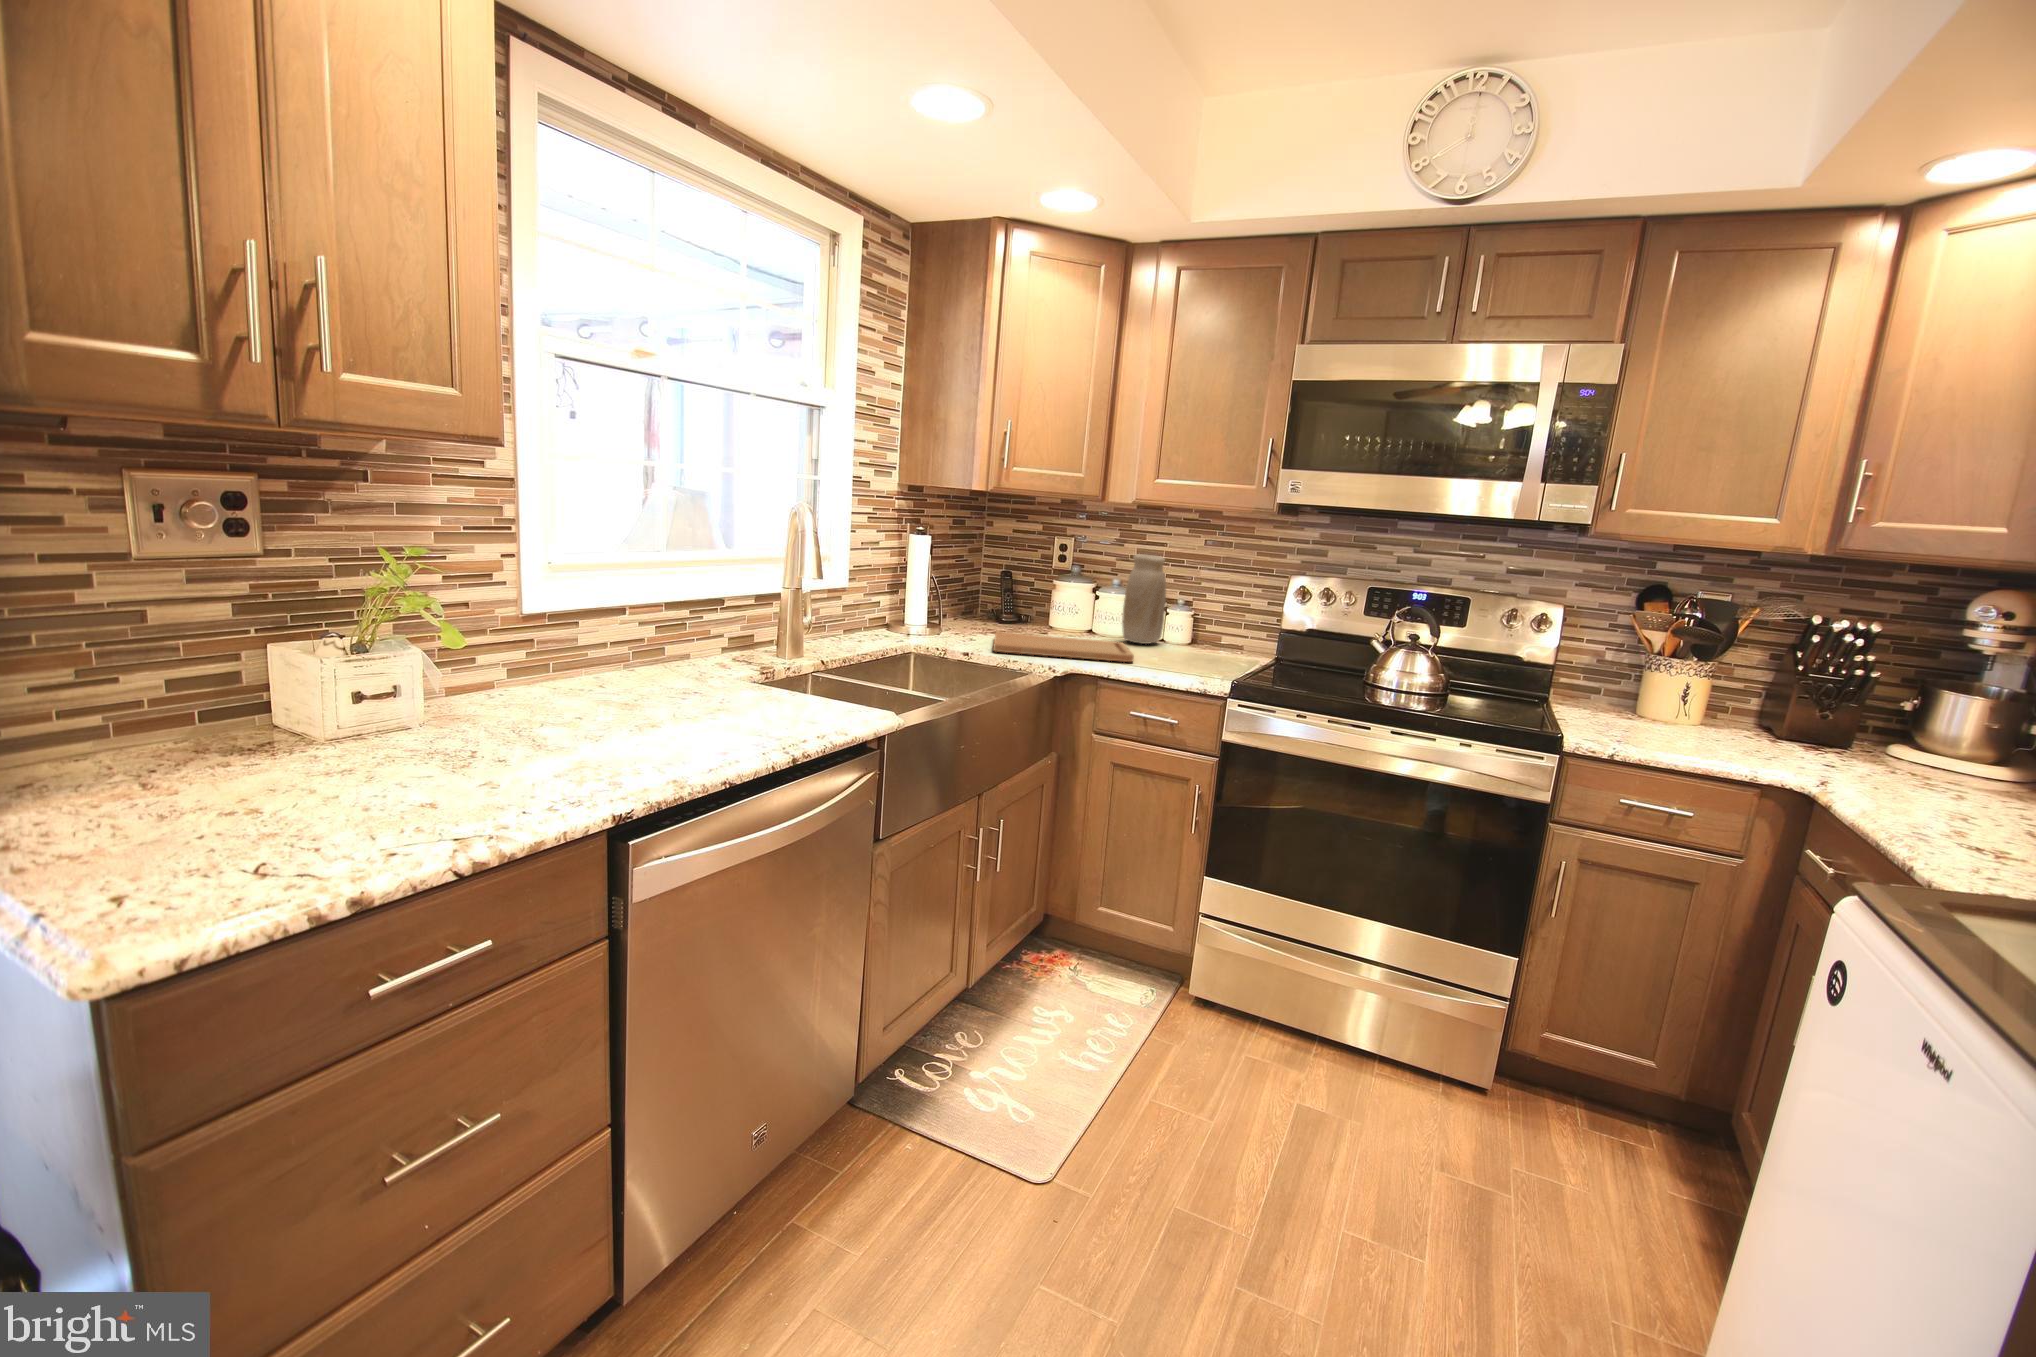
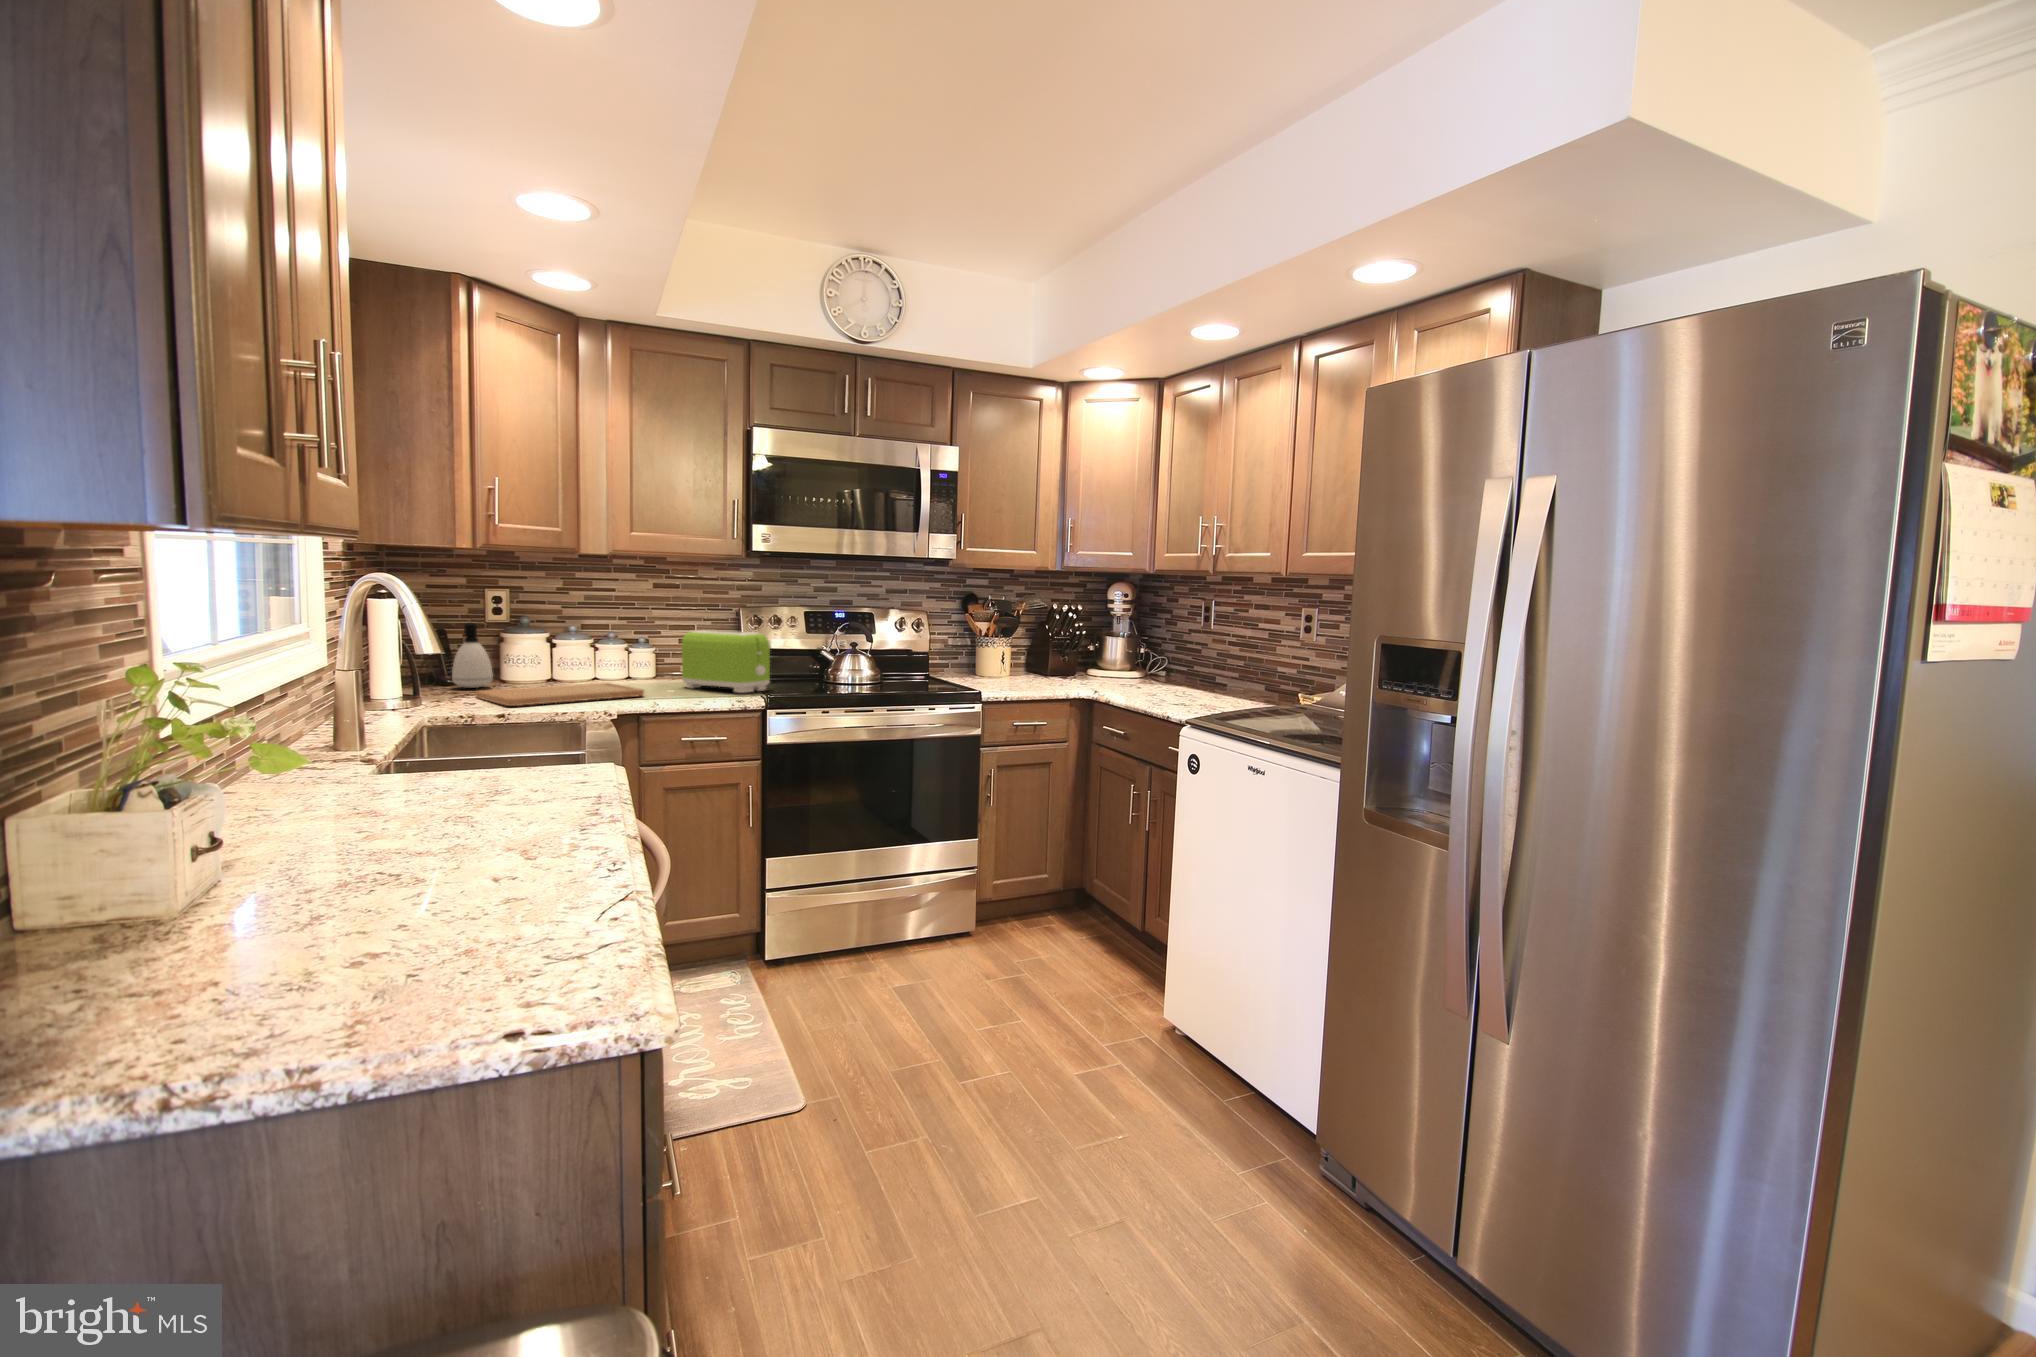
vase: present [1122,554,1166,644] -> none [592,600,631,682]
soap dispenser: none [999,567,1036,630] -> present [452,623,493,688]
toaster: none [1194,597,1289,678] -> present [682,630,770,693]

